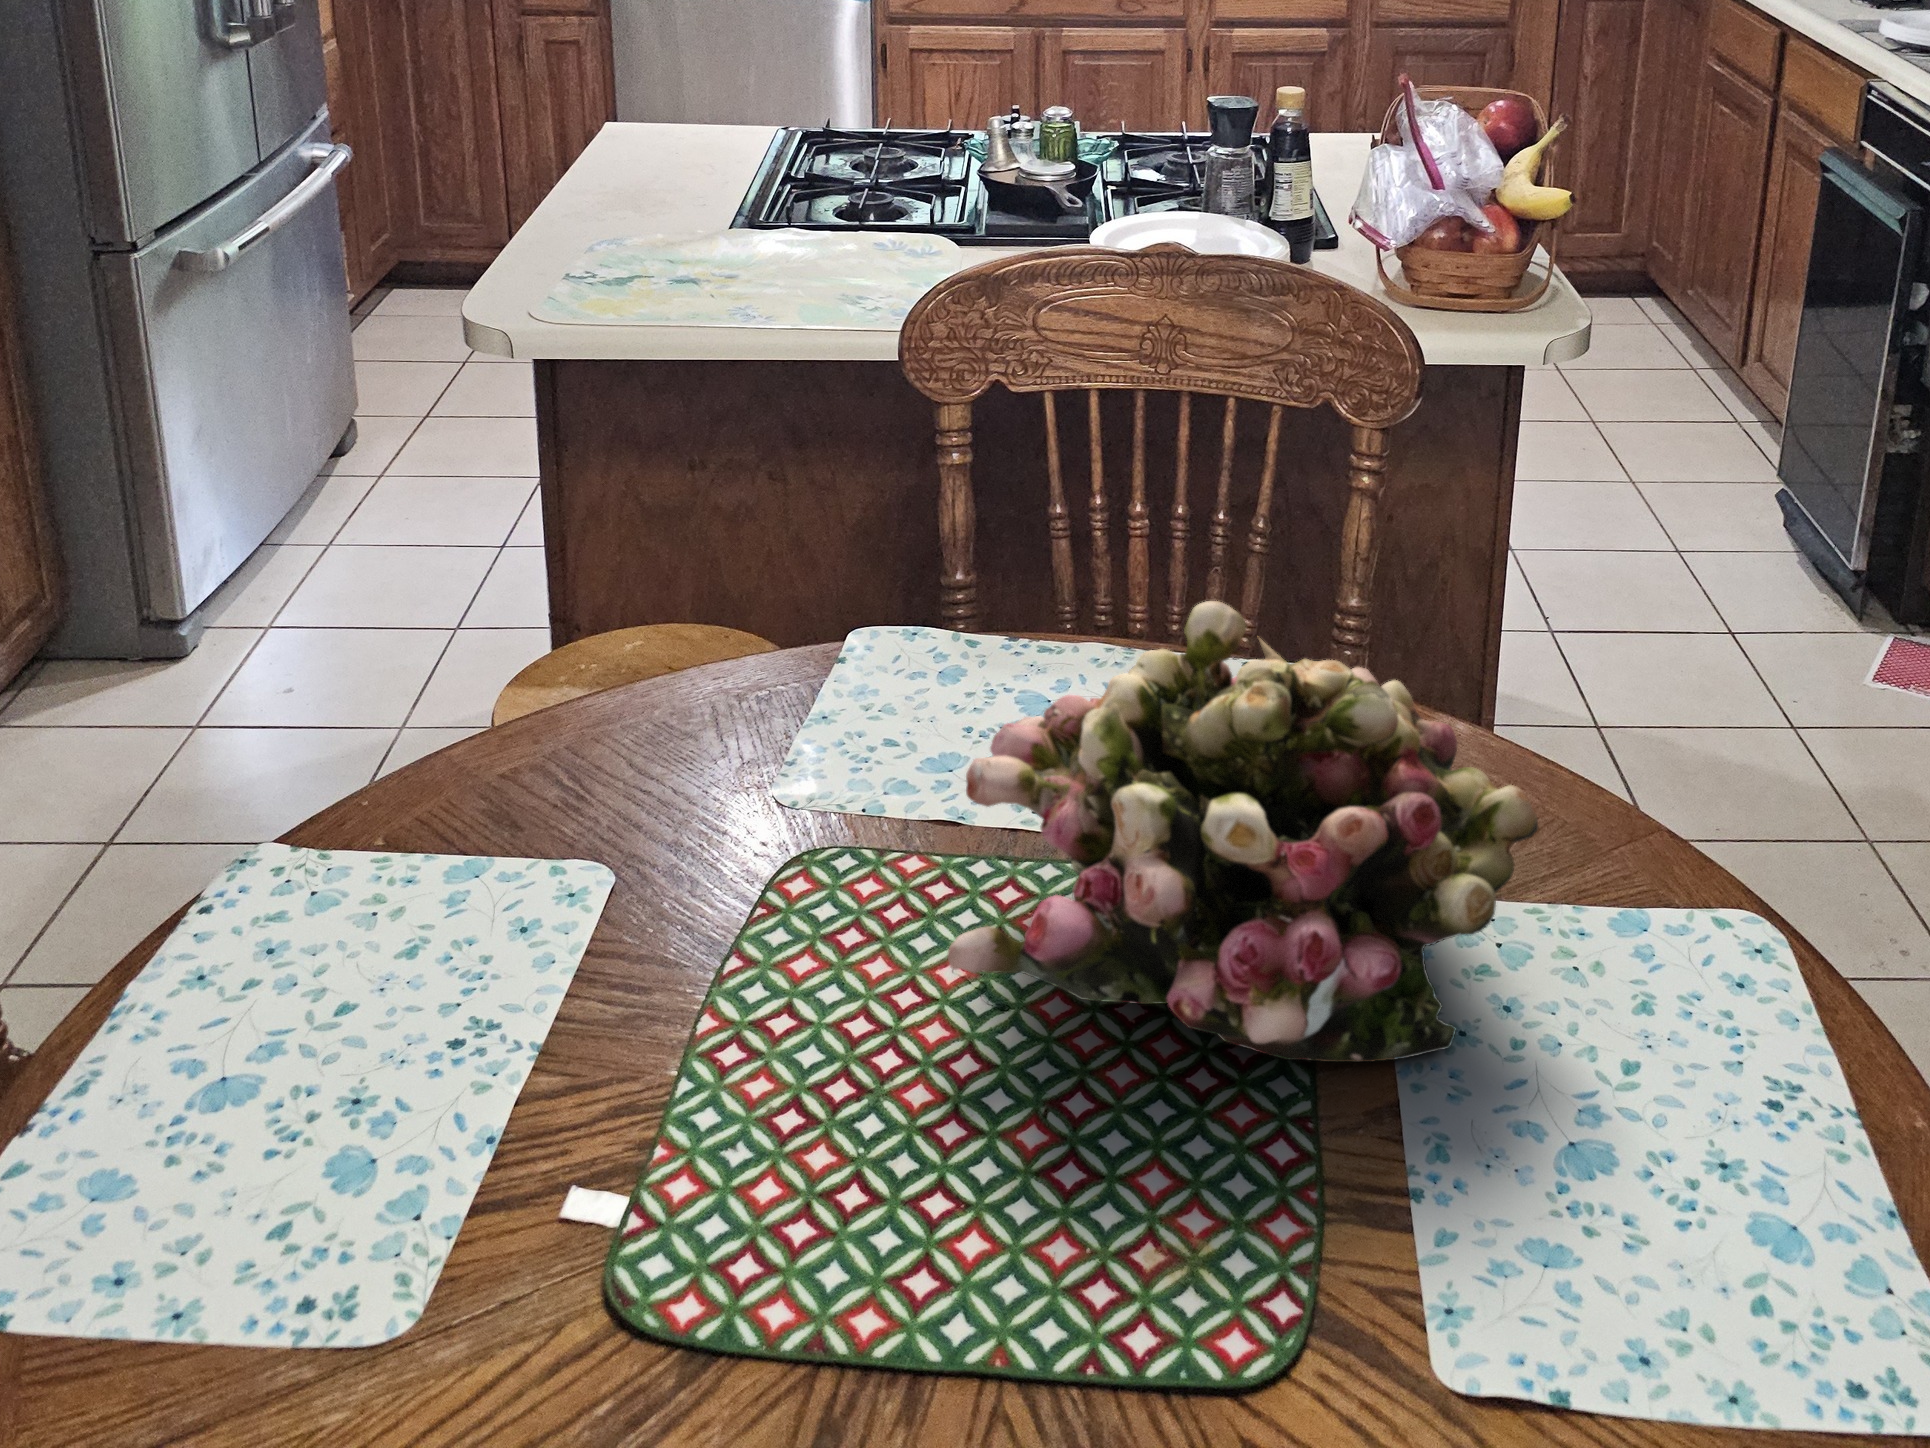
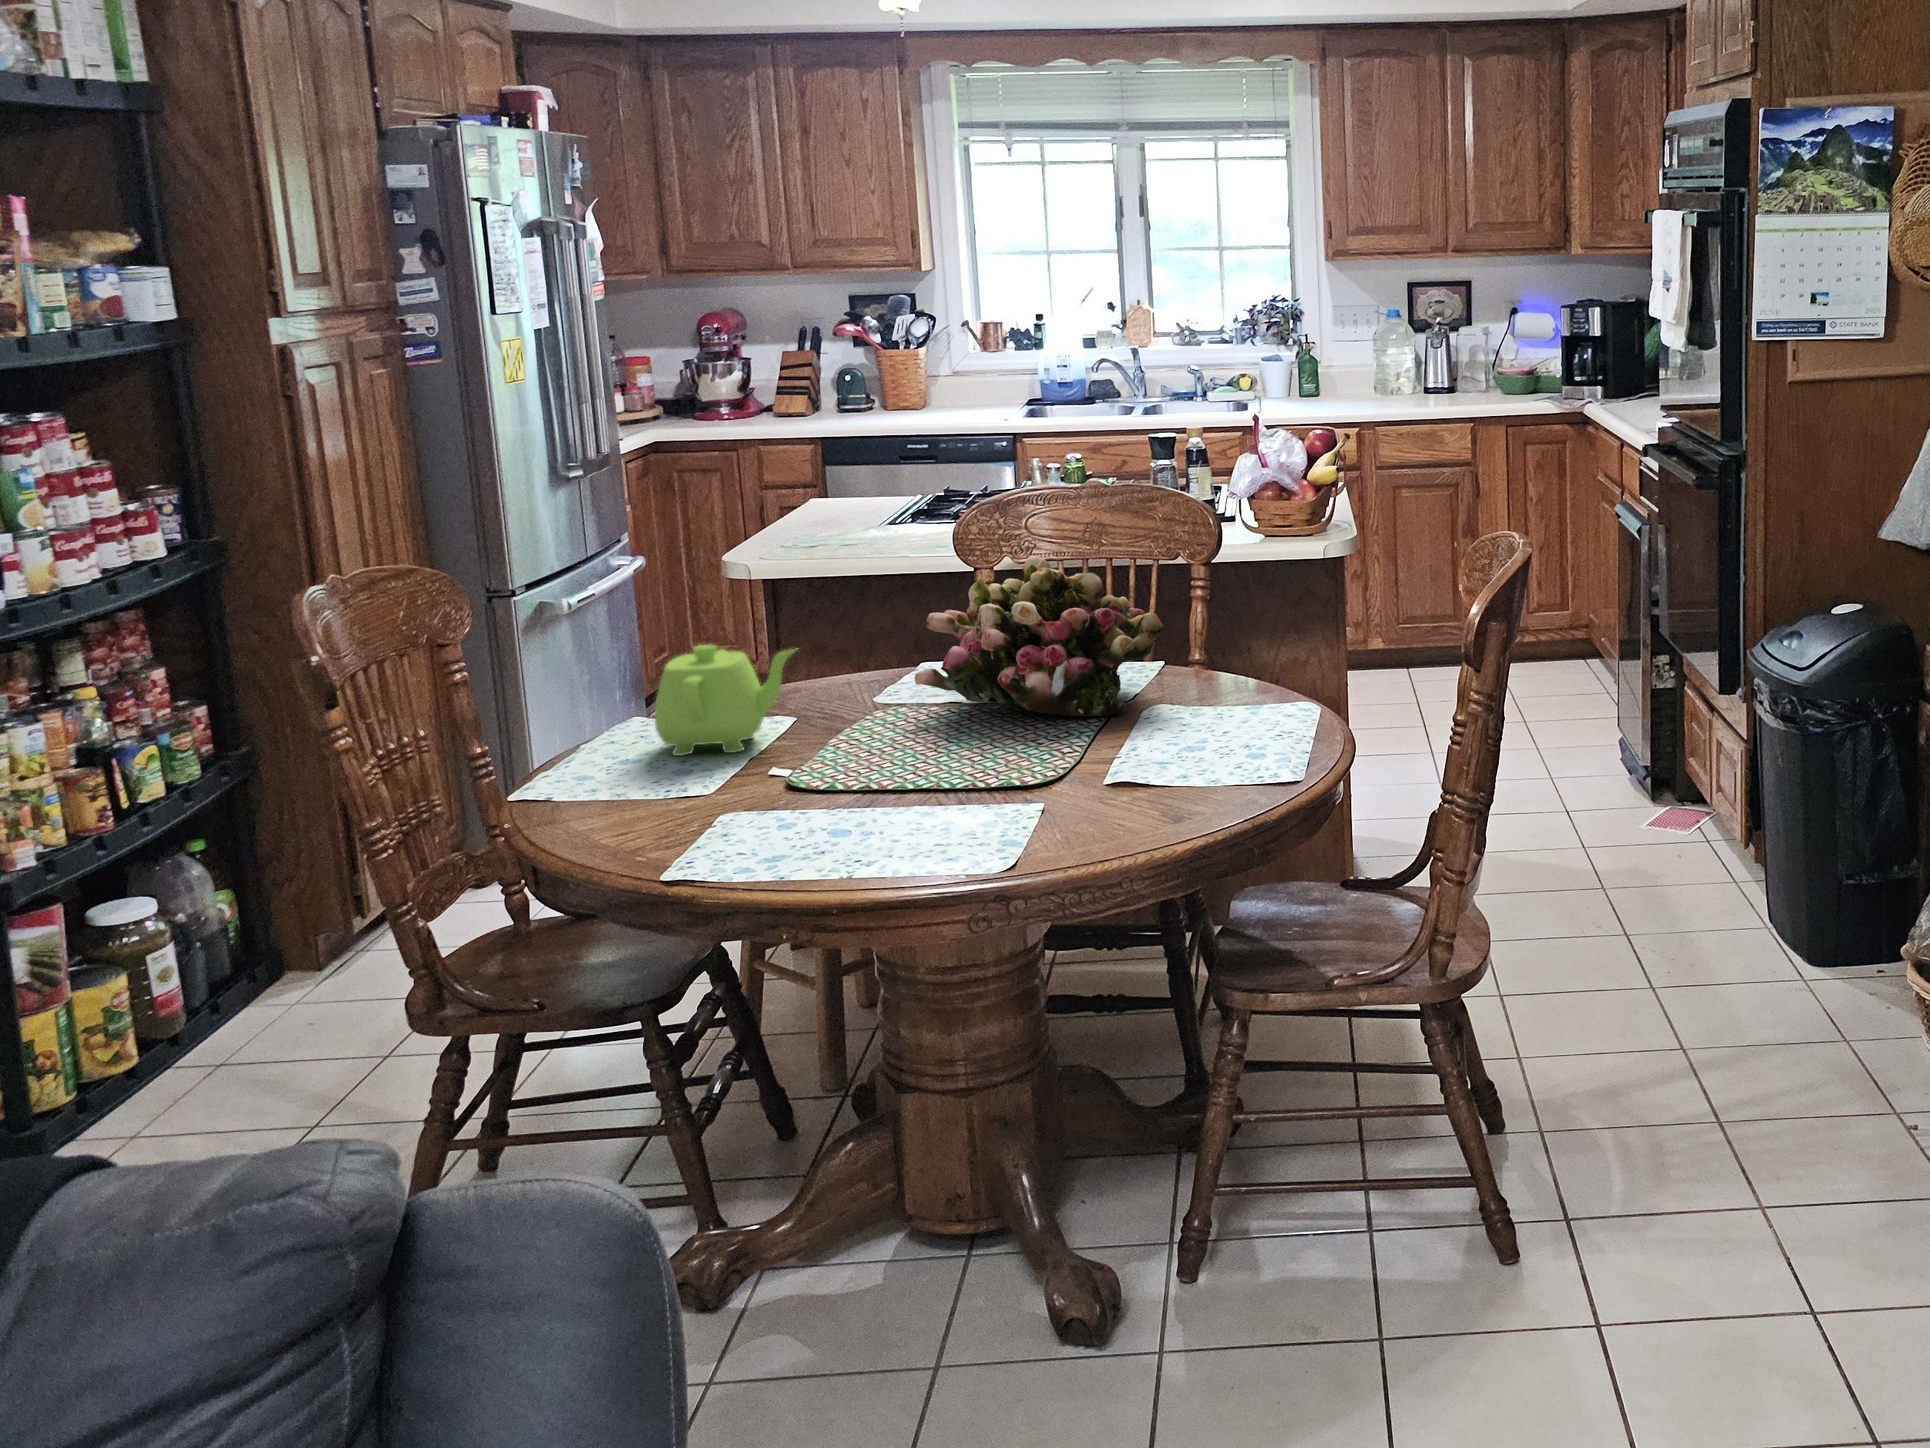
teapot: none [296,884,677,1252] -> present [655,645,798,756]

